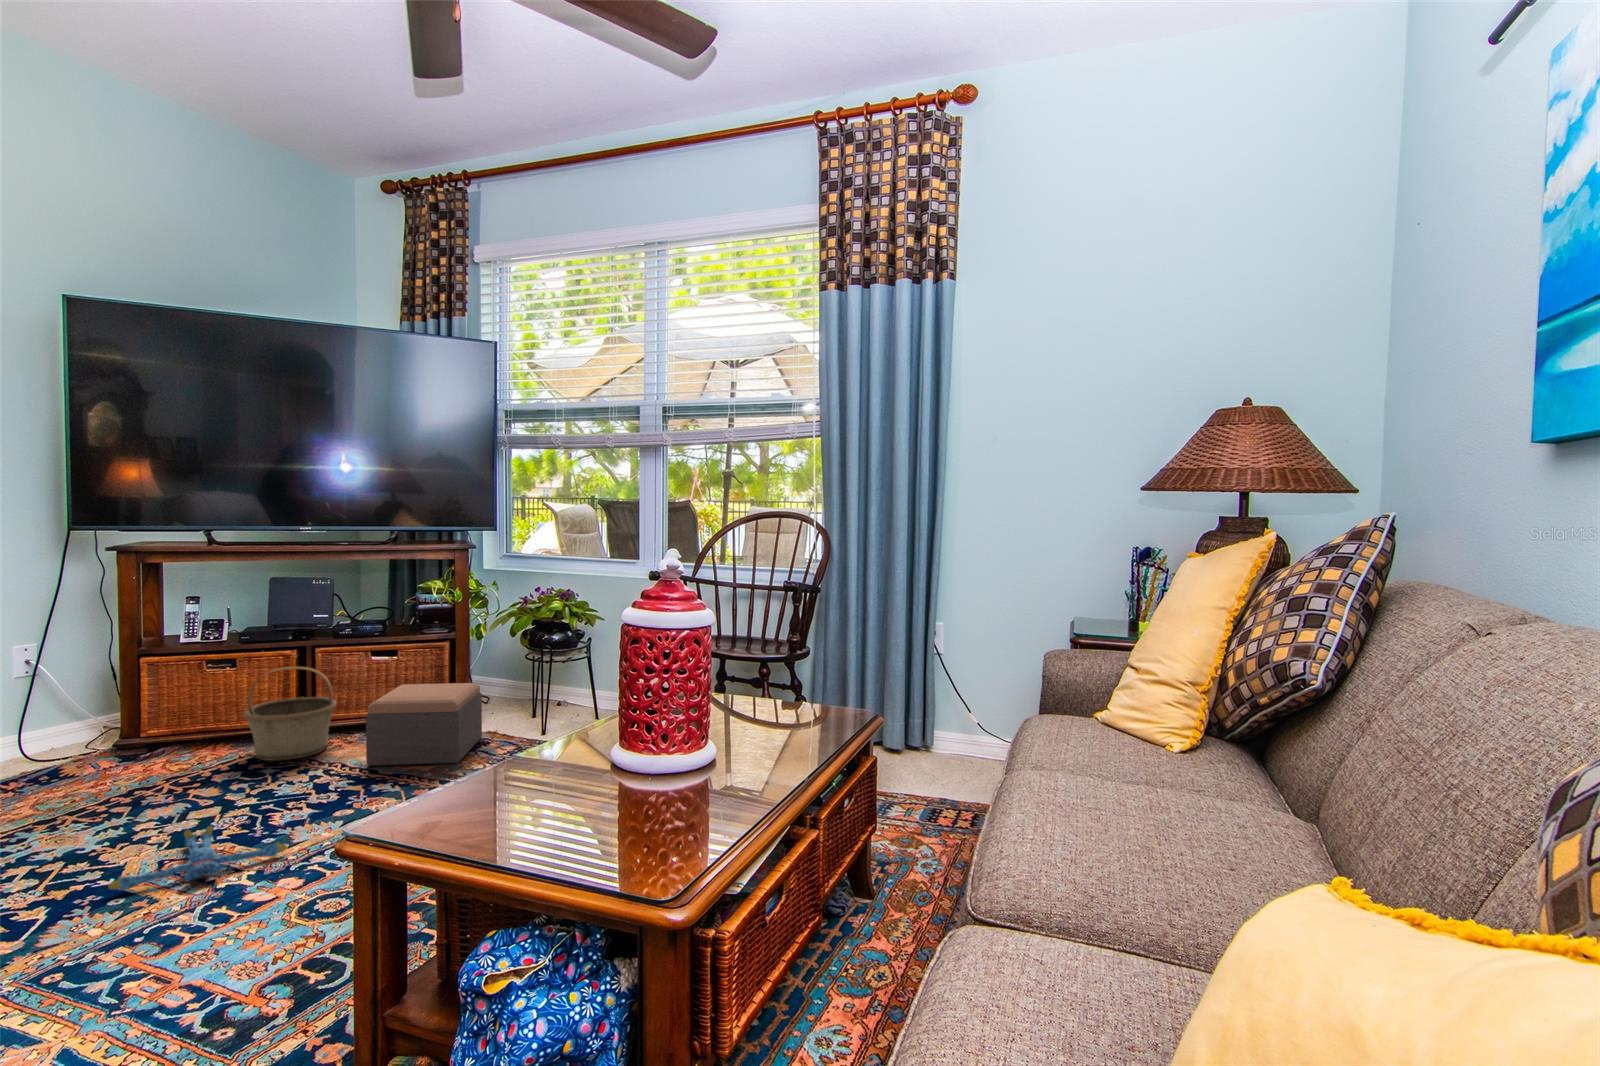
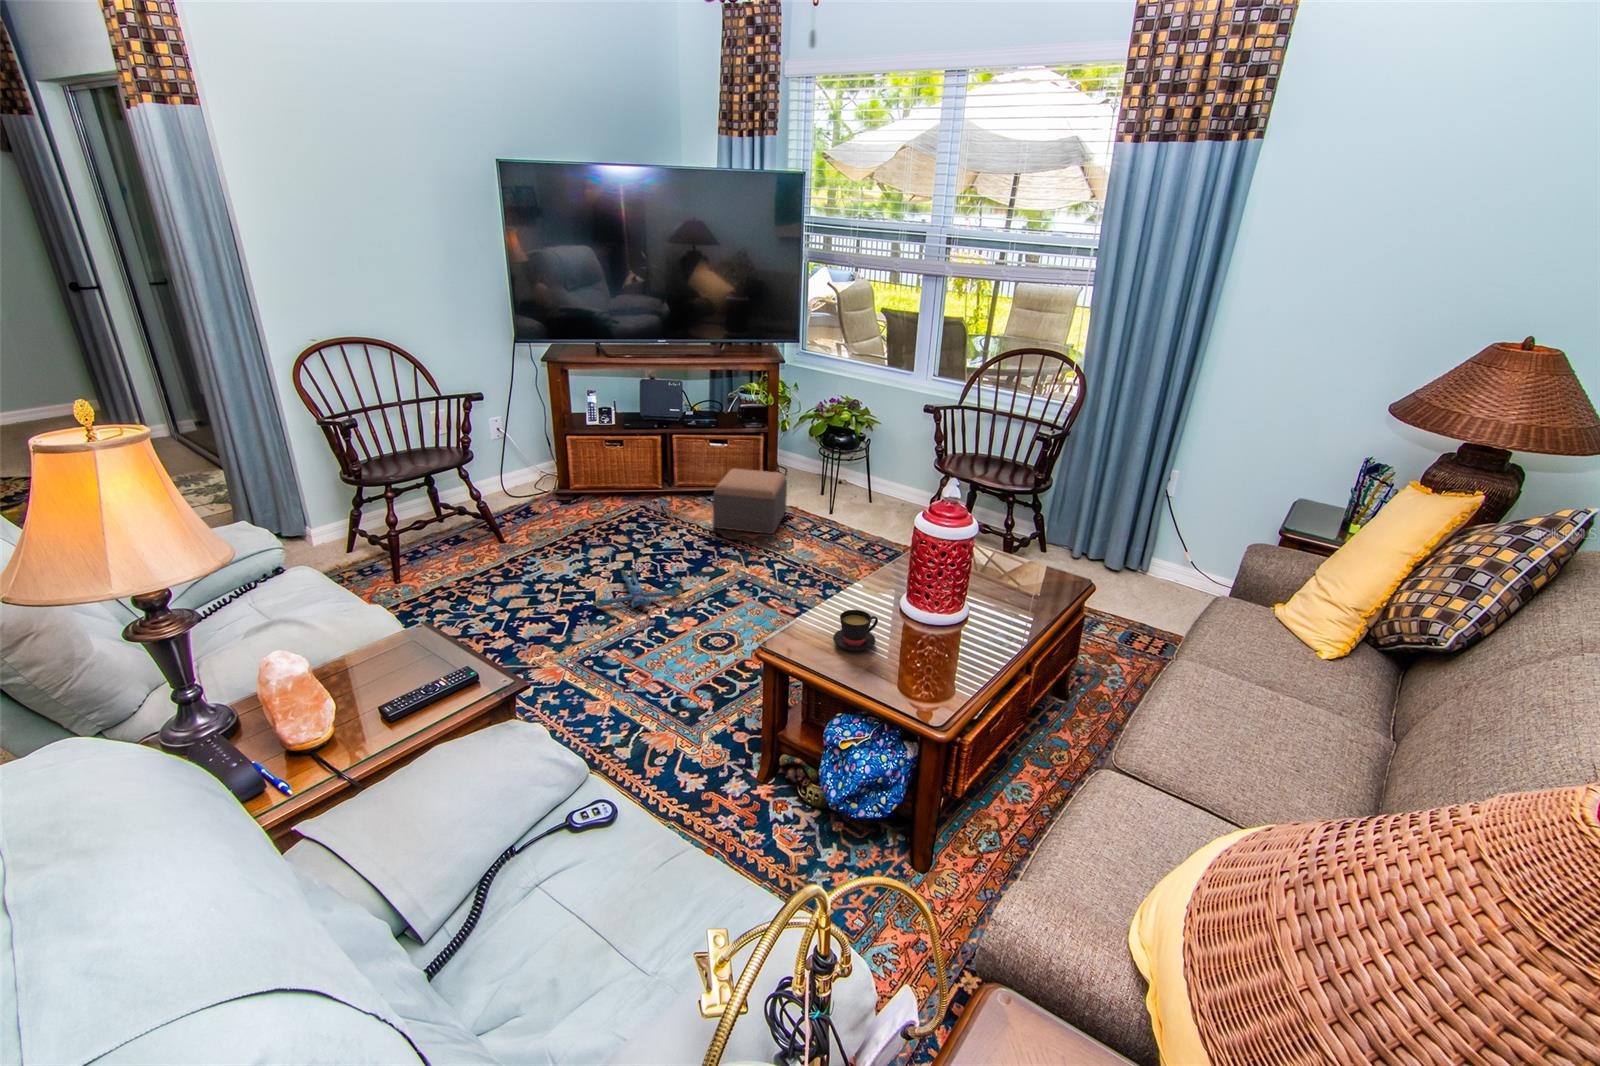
basket: present [244,667,337,761] -> none [633,450,690,515]
teacup: none [490,755,567,818] -> present [833,610,878,651]

